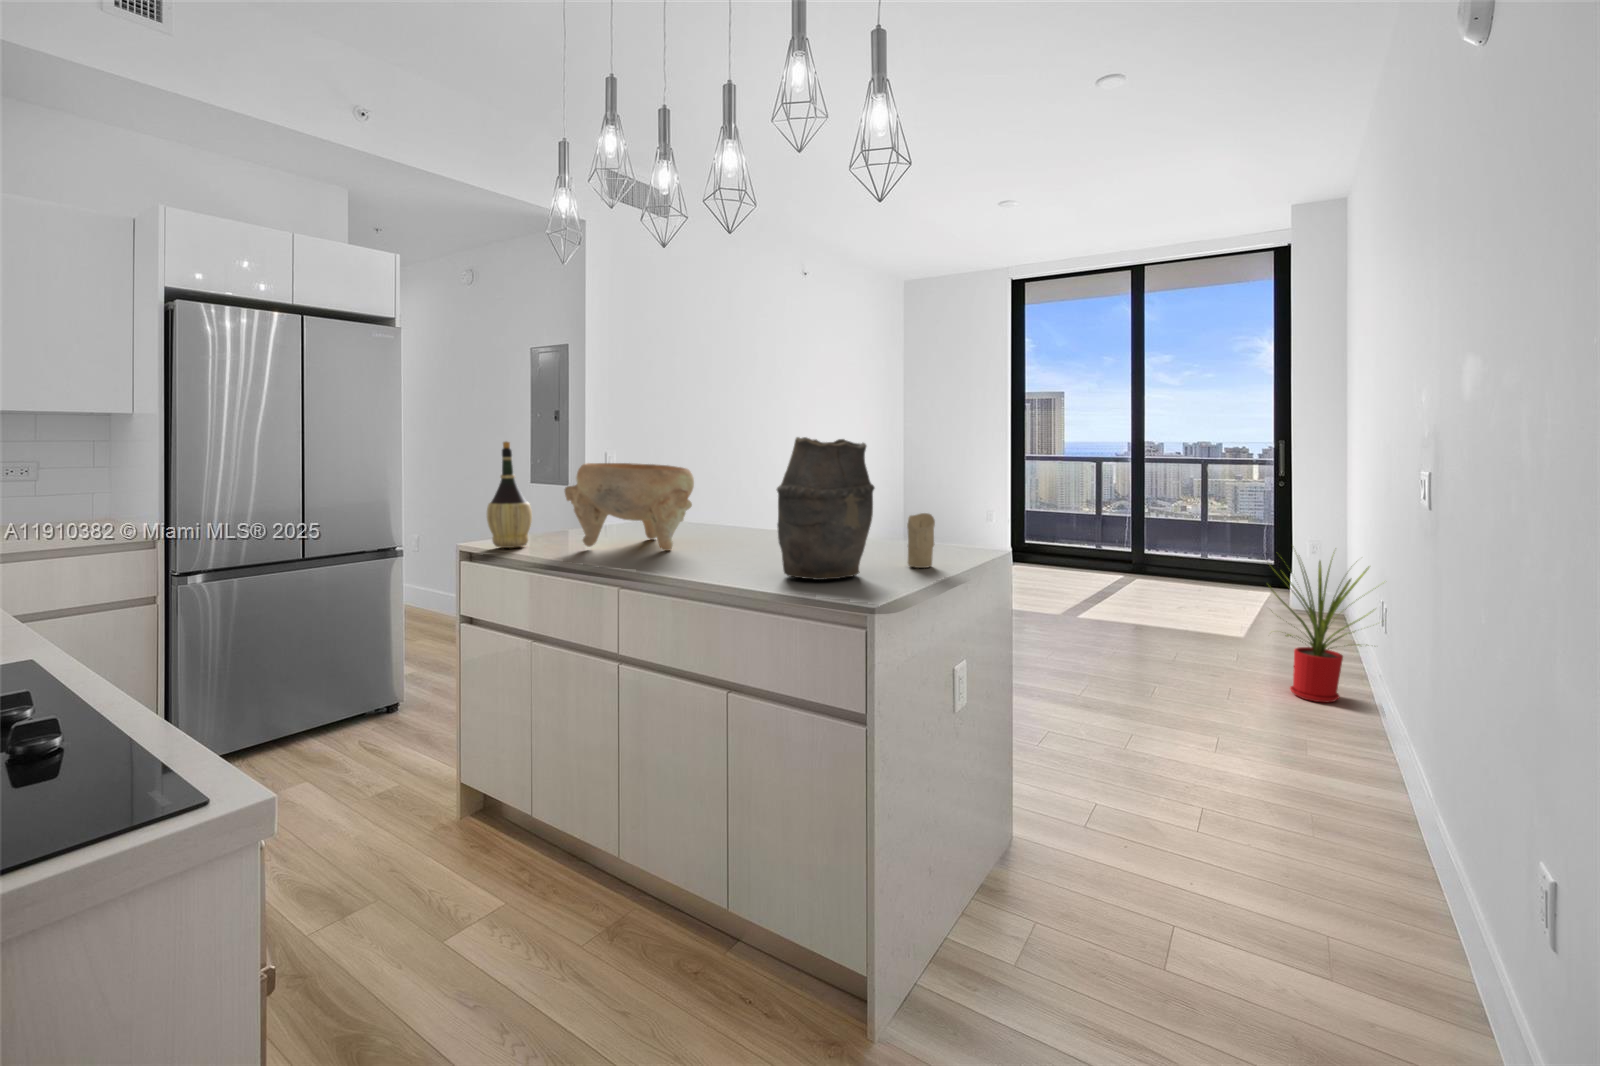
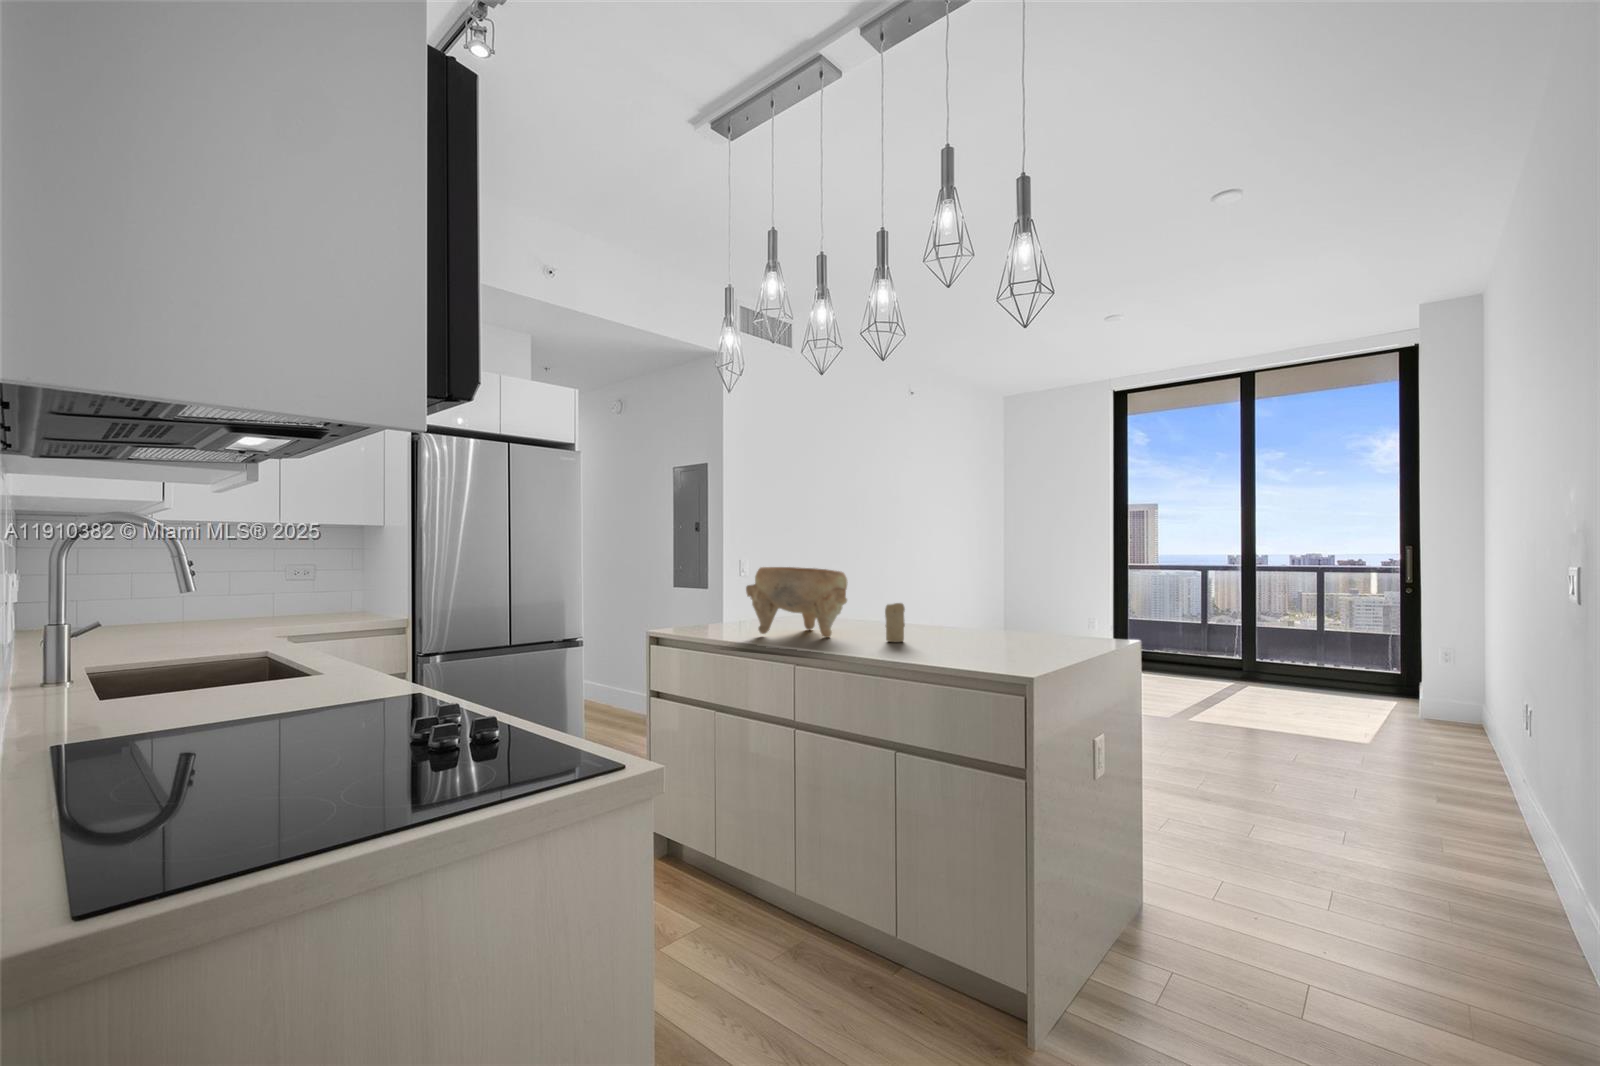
vase: present [777,437,875,580] -> none [927,546,1005,657]
wine bottle: present [487,442,532,548] -> none [682,549,716,634]
candle: present [907,513,935,568] -> present [885,603,905,642]
house plant: present [1270,555,1370,702] -> none [1376,650,1515,808]

